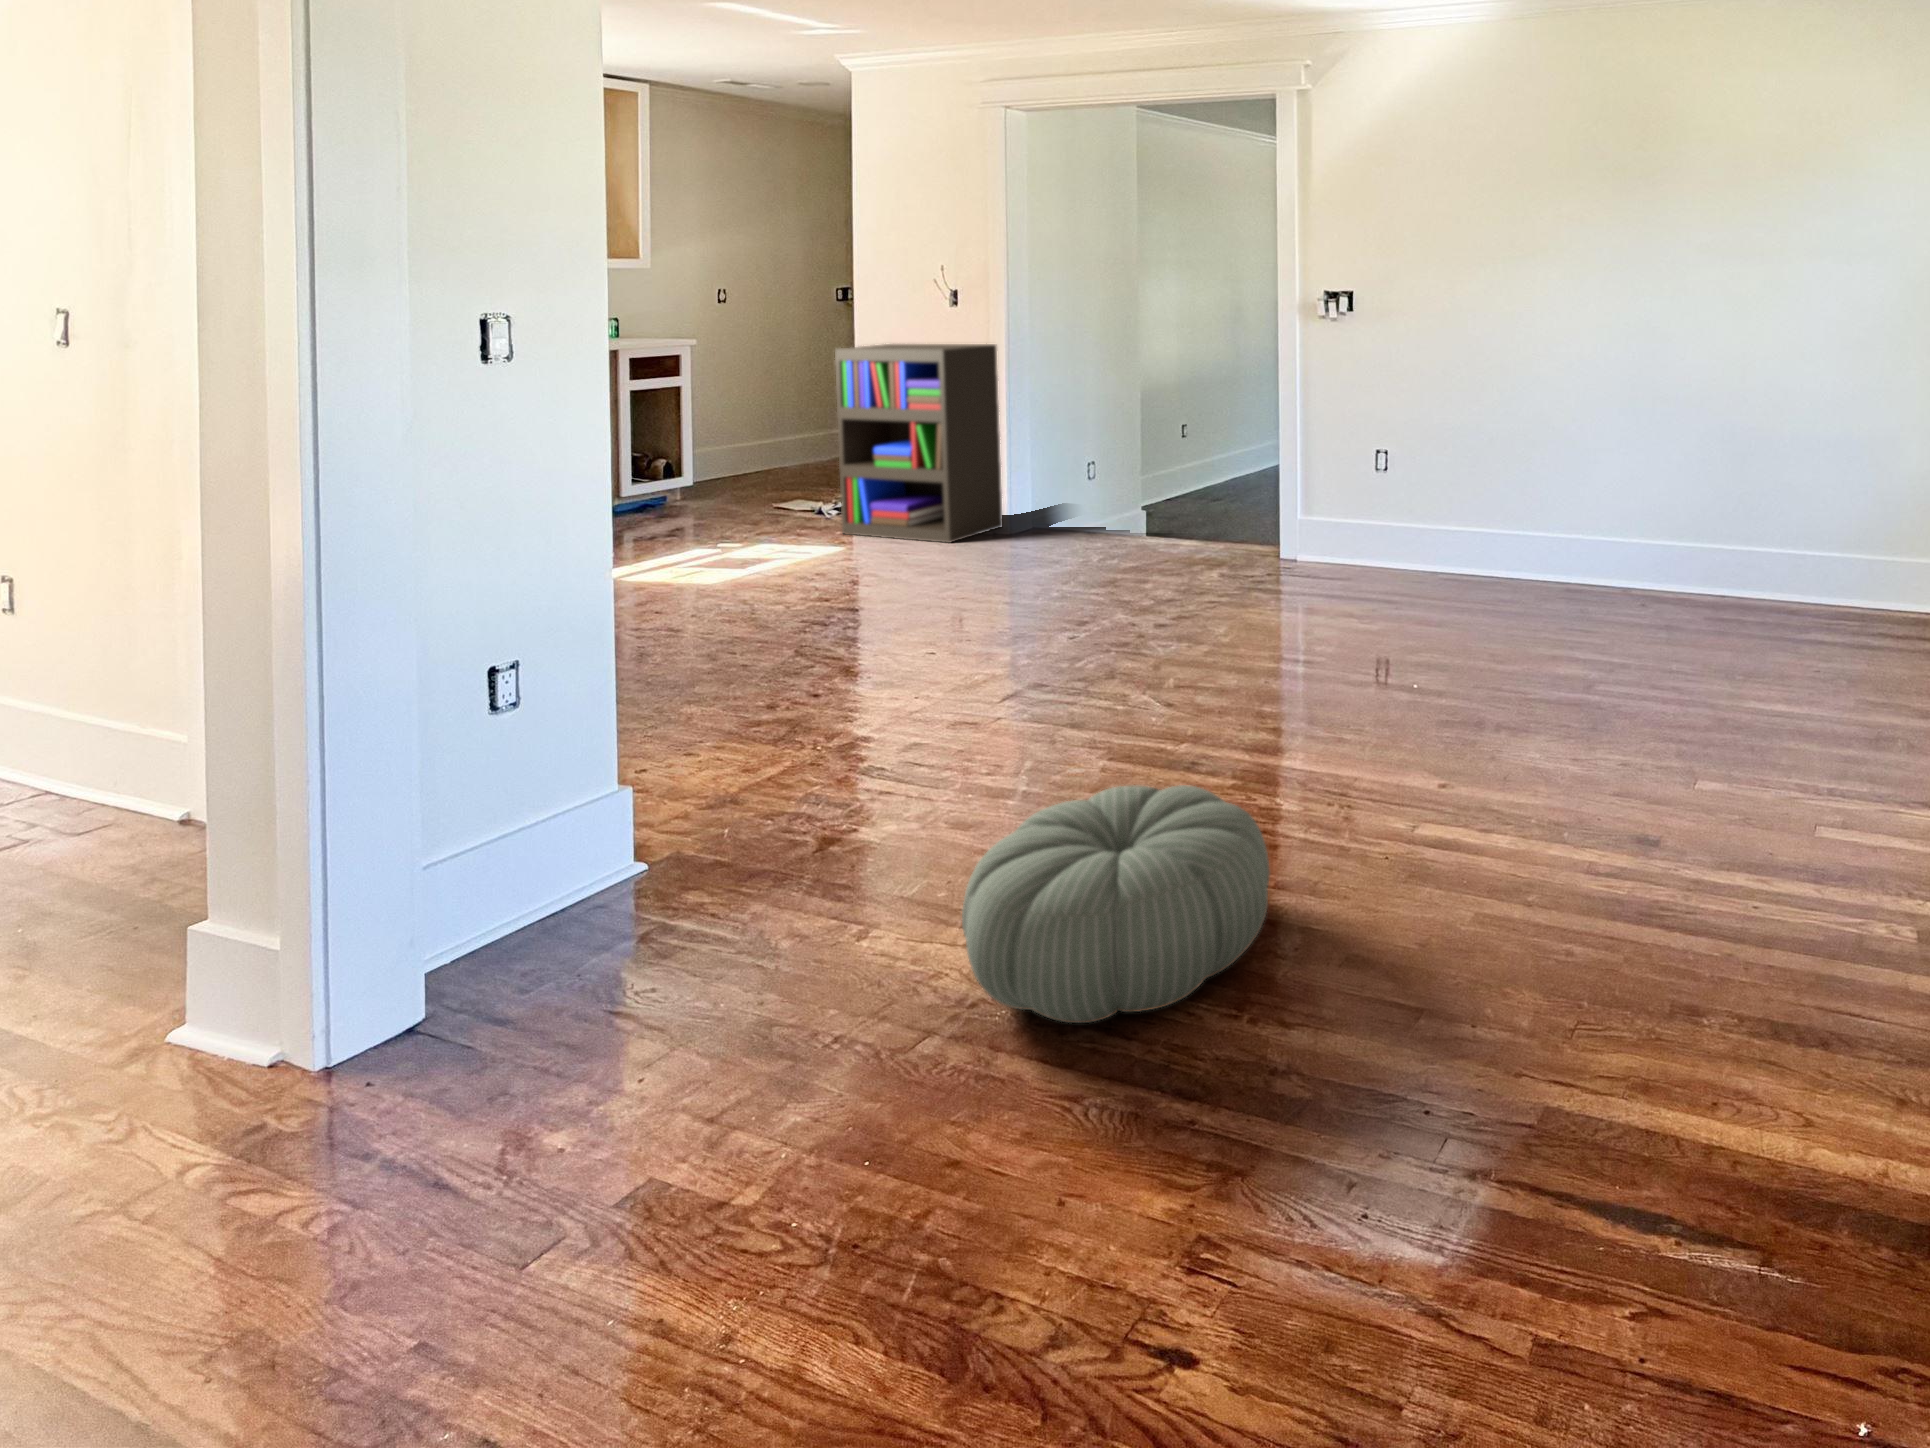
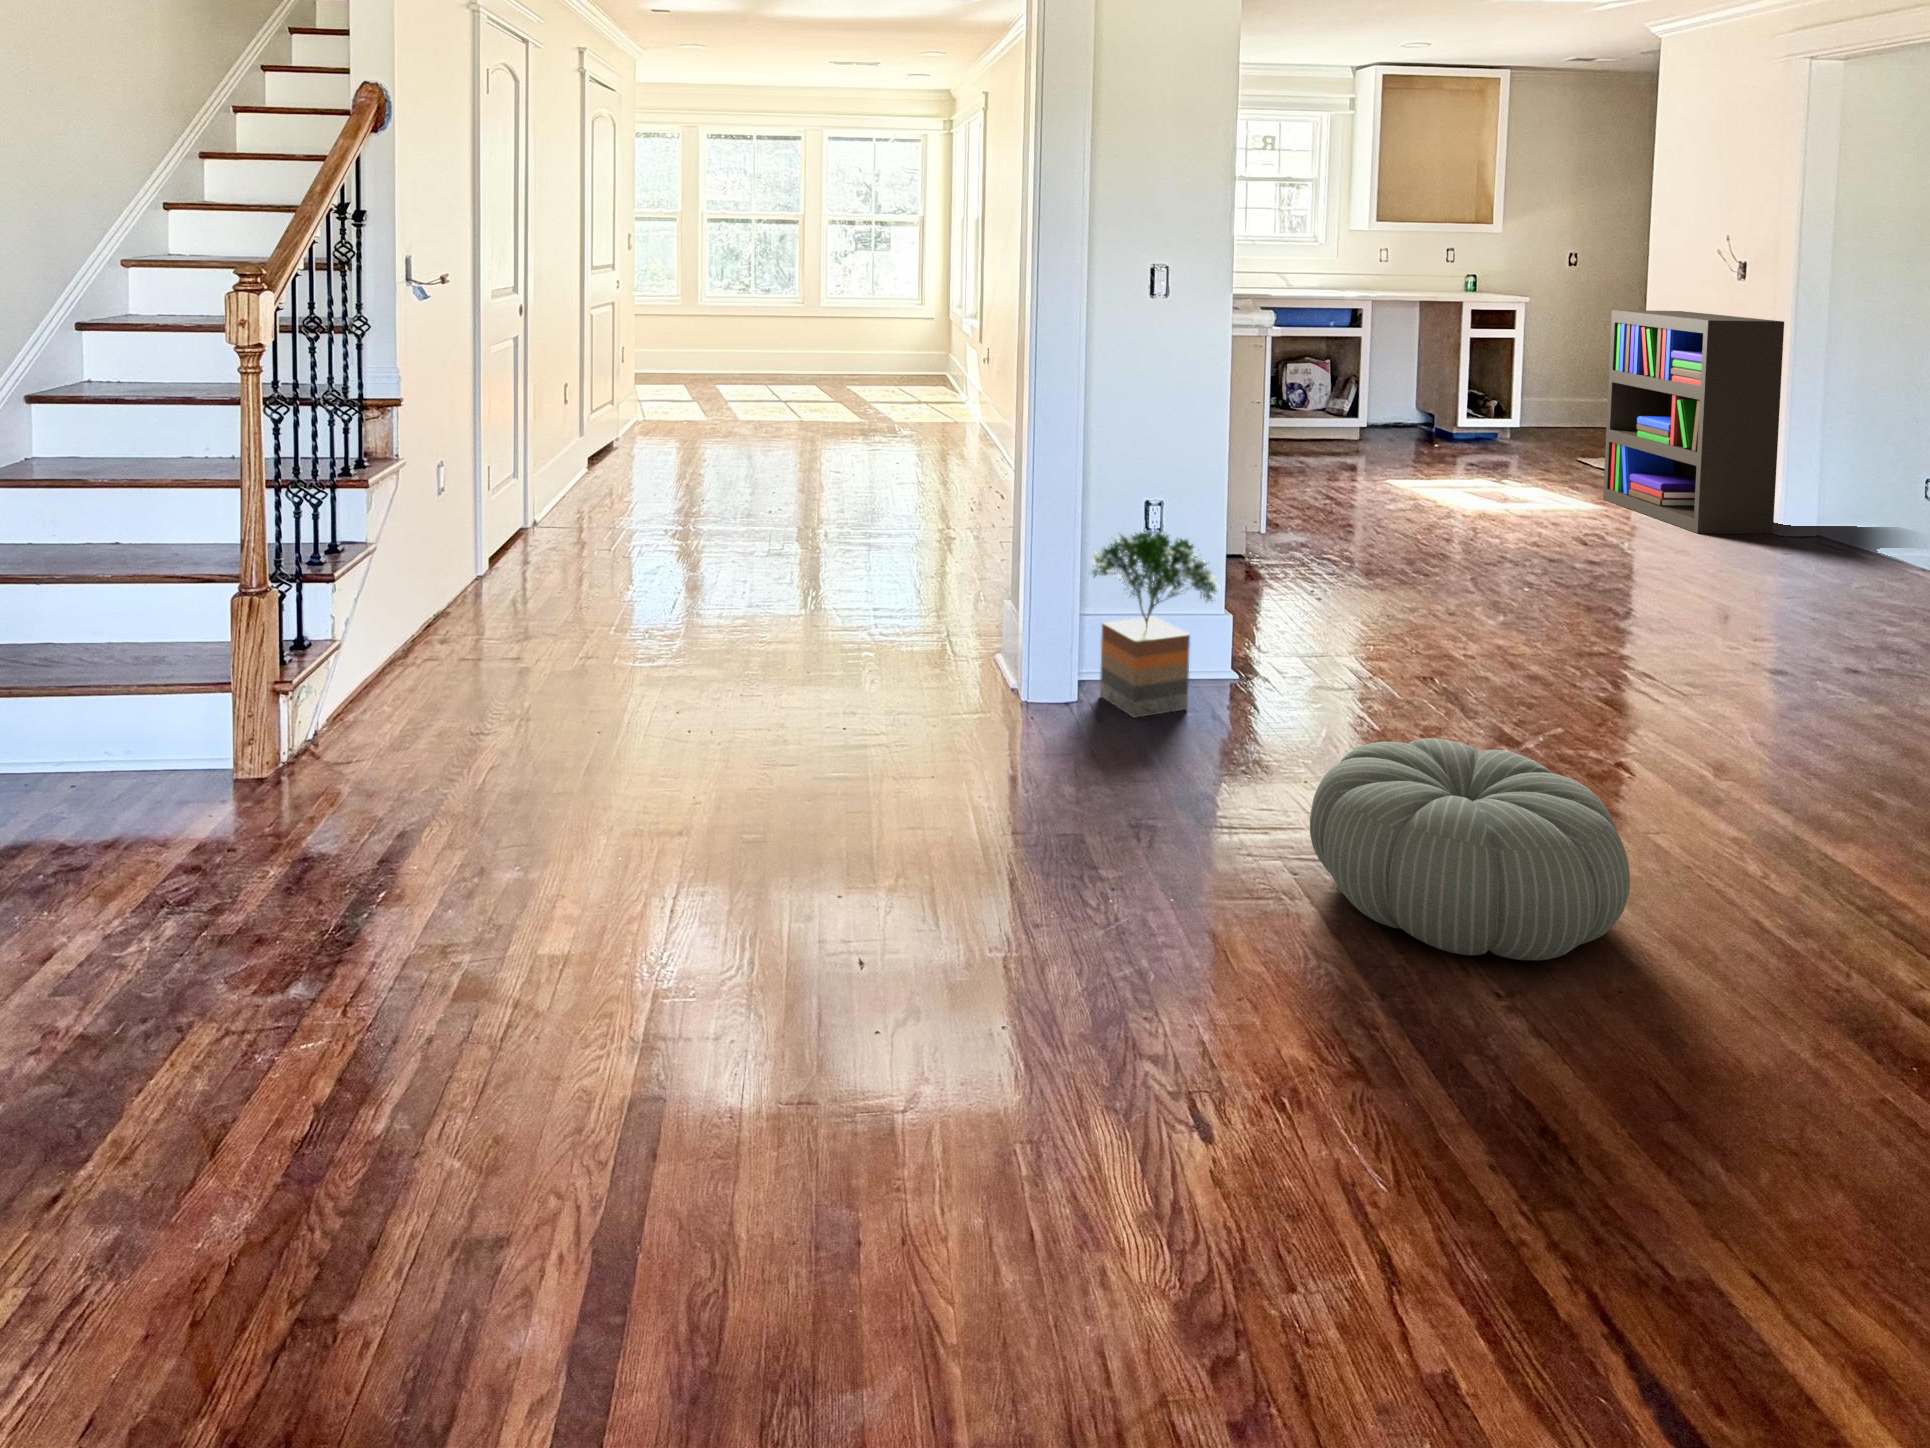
potted tree: none [427,708,674,988] -> present [1091,532,1220,718]

